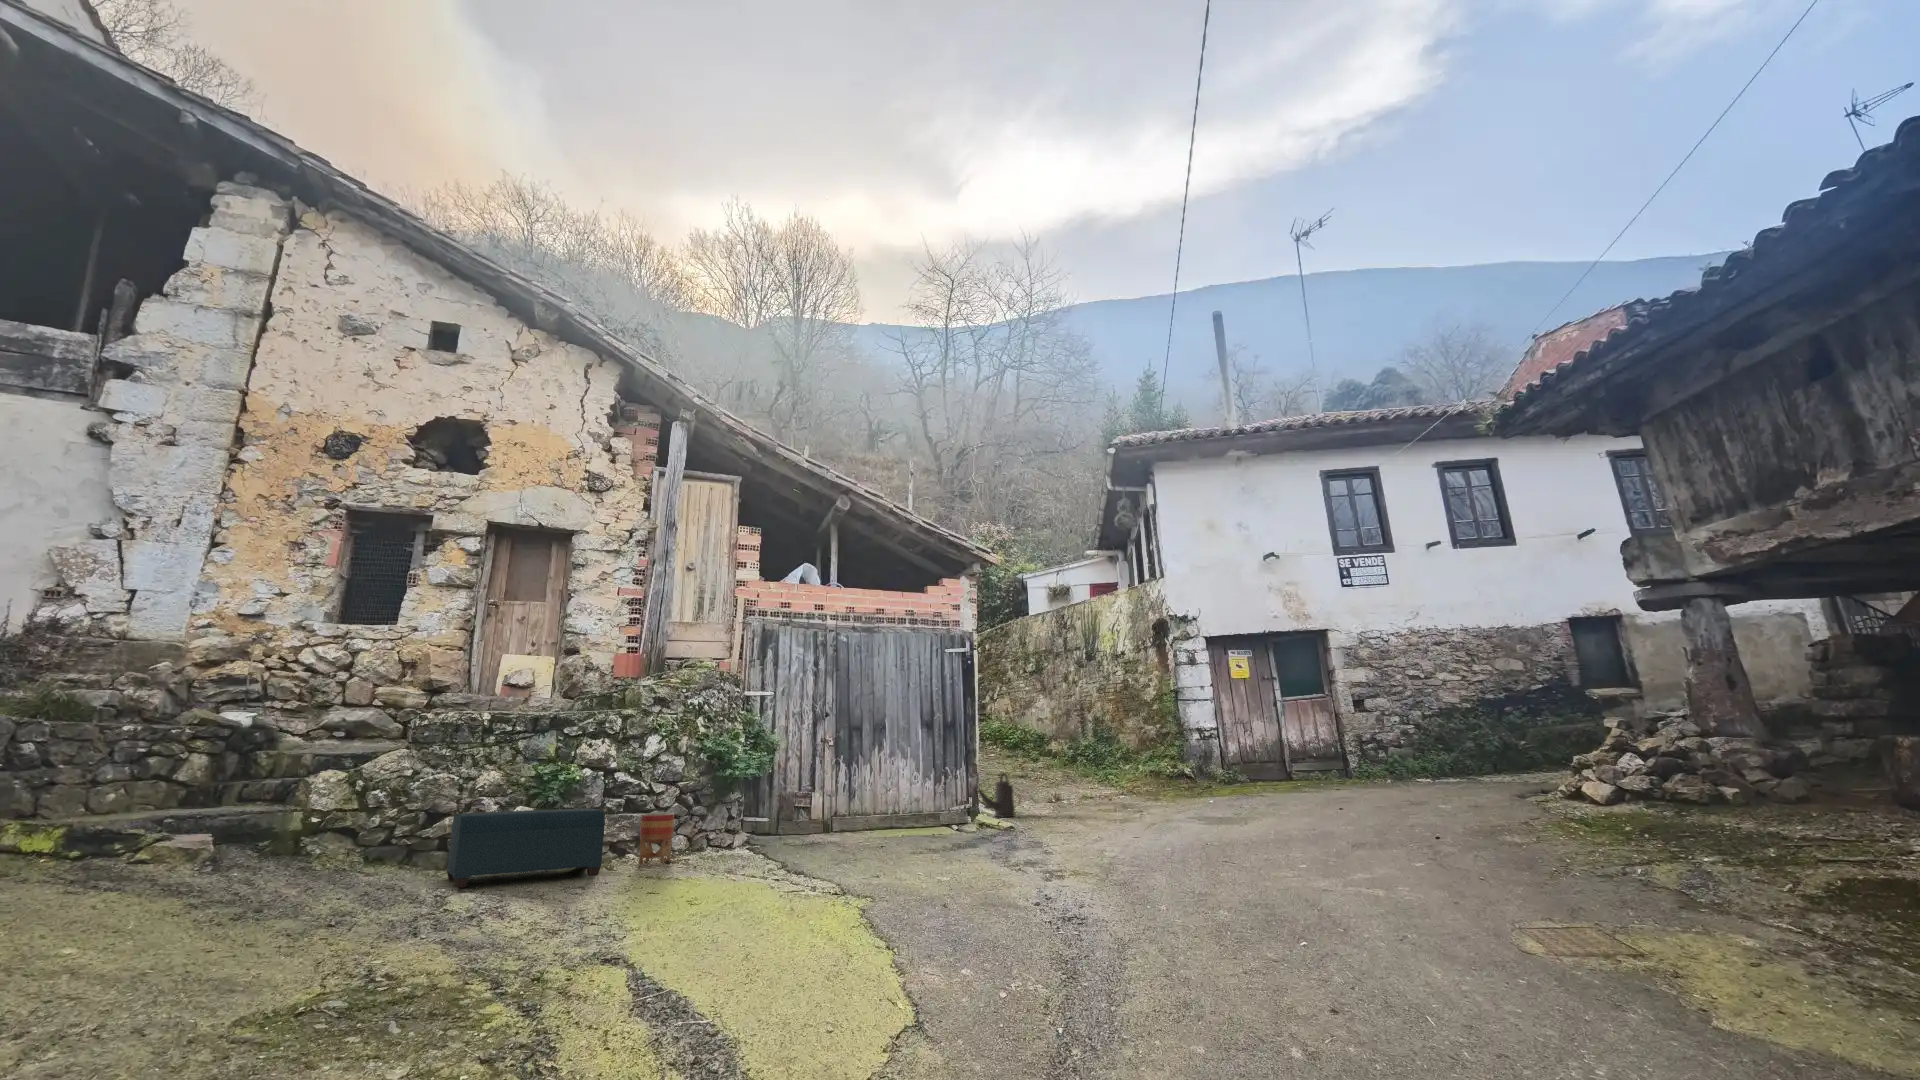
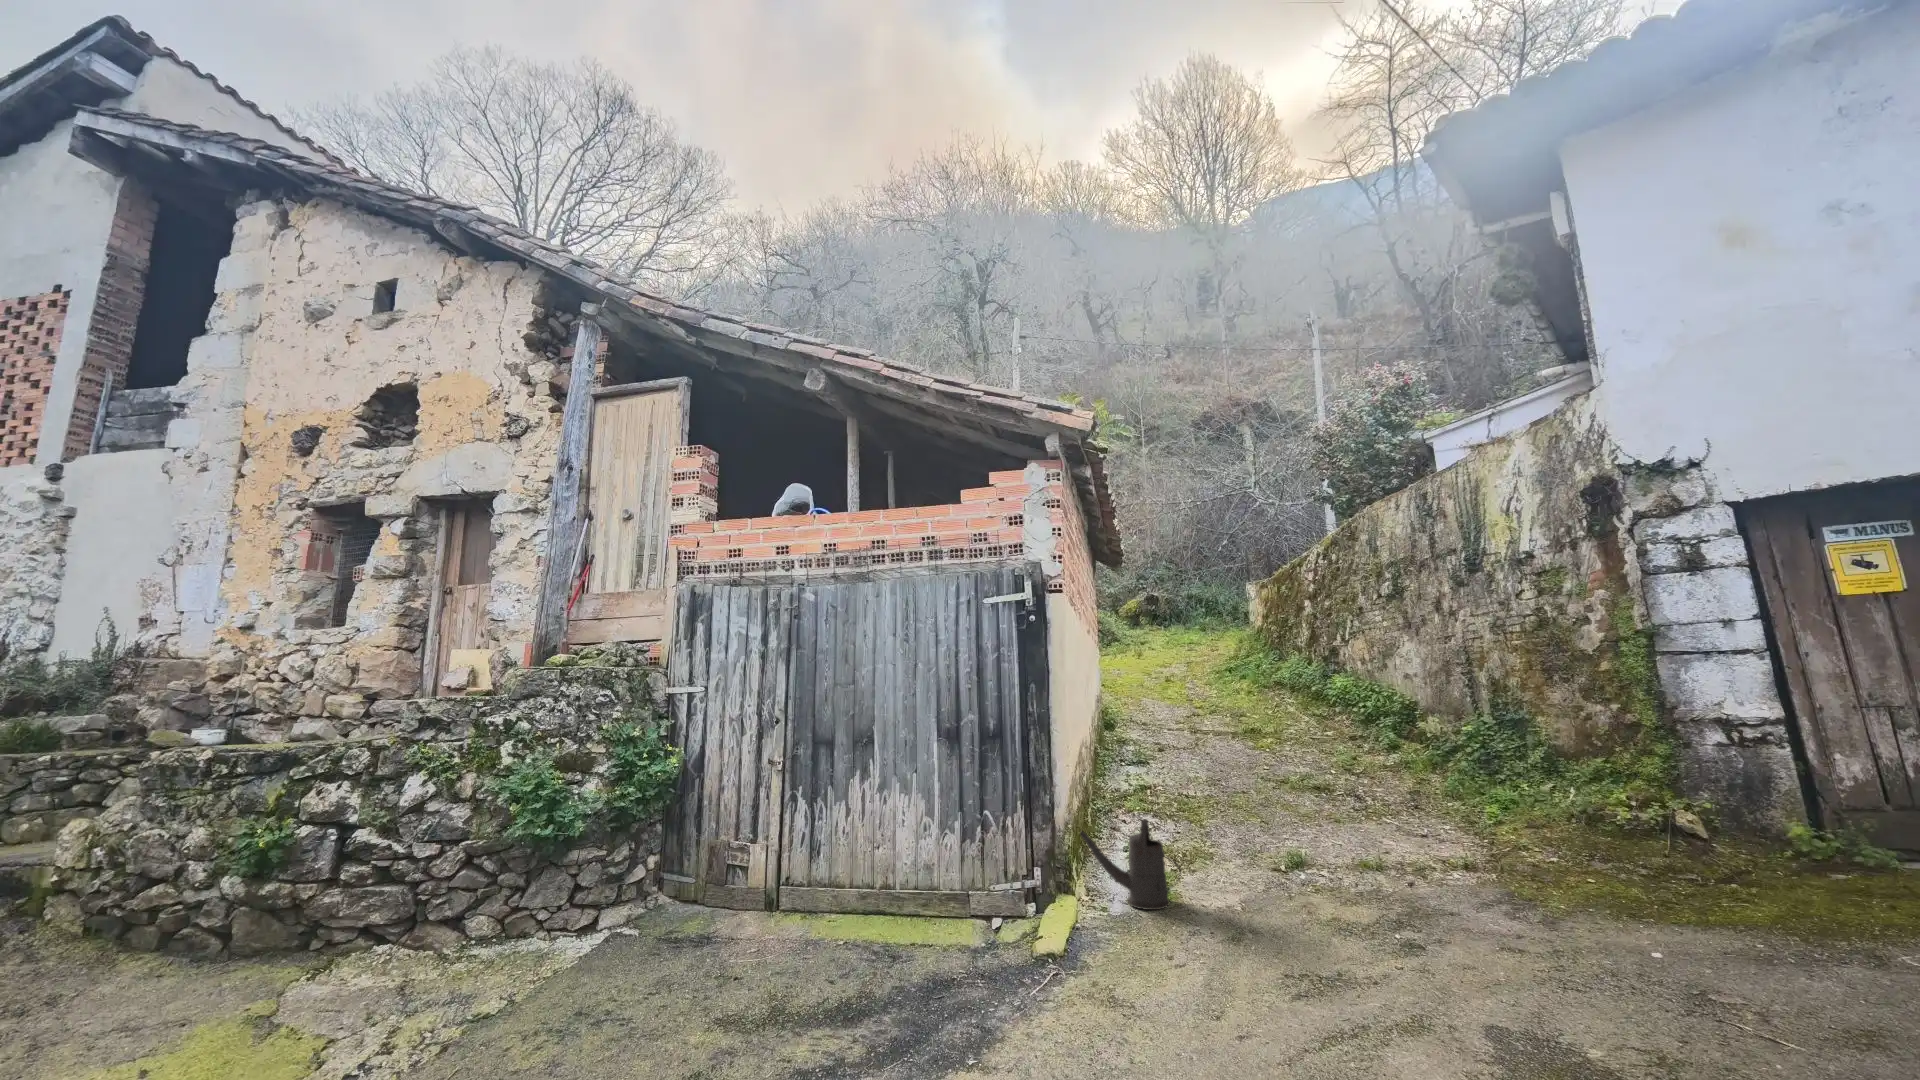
bench: present [447,808,605,888] -> none [42,886,304,1005]
planter: present [639,813,674,864] -> none [350,892,413,982]

